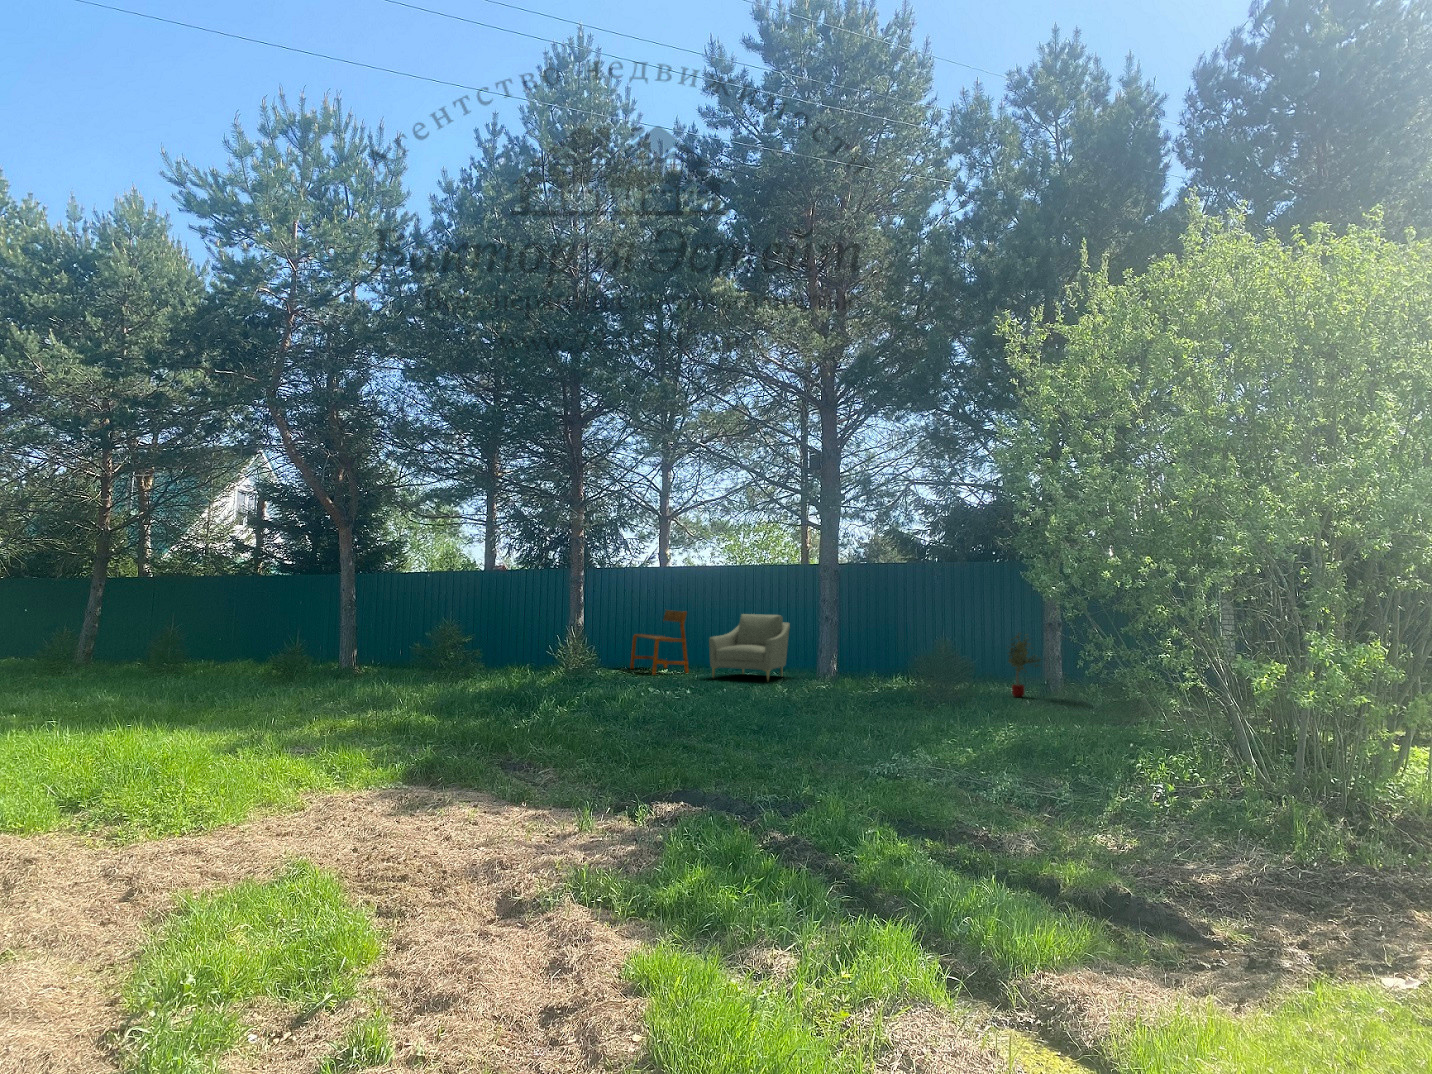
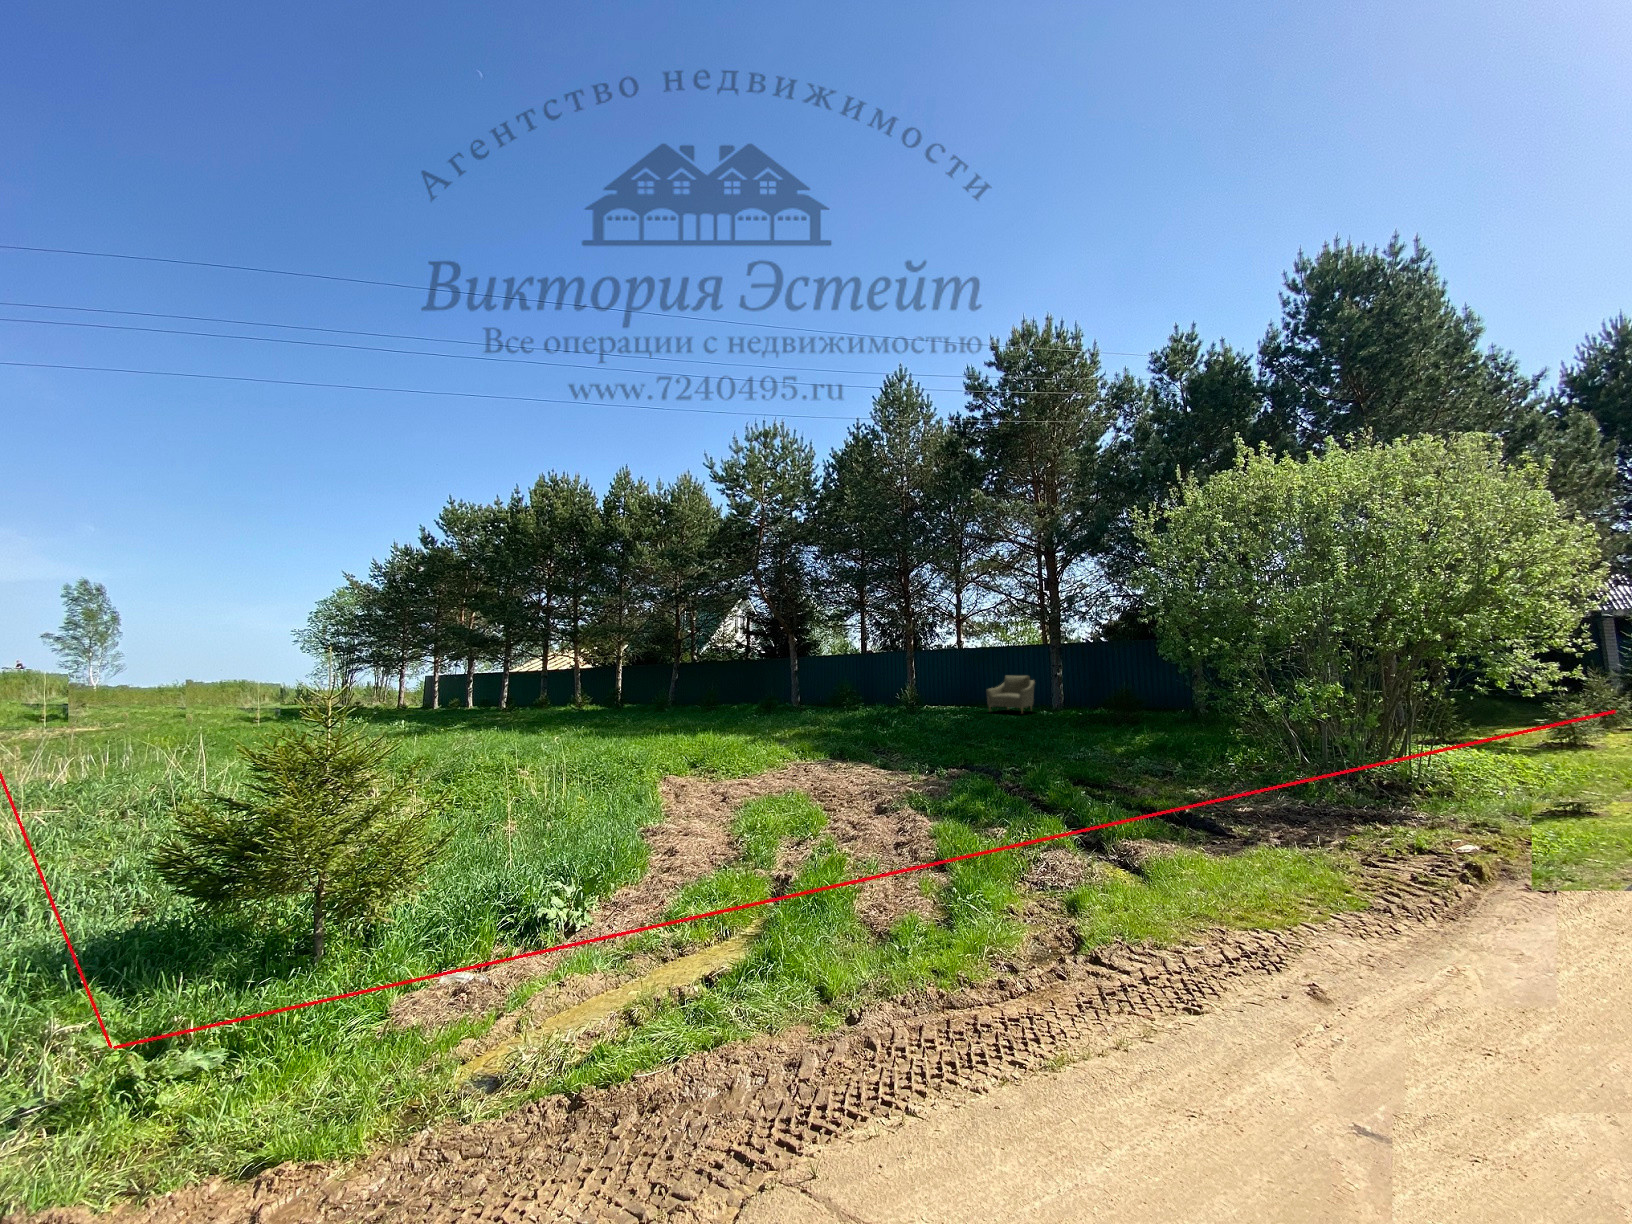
bench: present [630,610,689,675] -> none [943,674,976,710]
potted tree: present [1008,633,1040,697] -> none [1169,684,1195,724]

